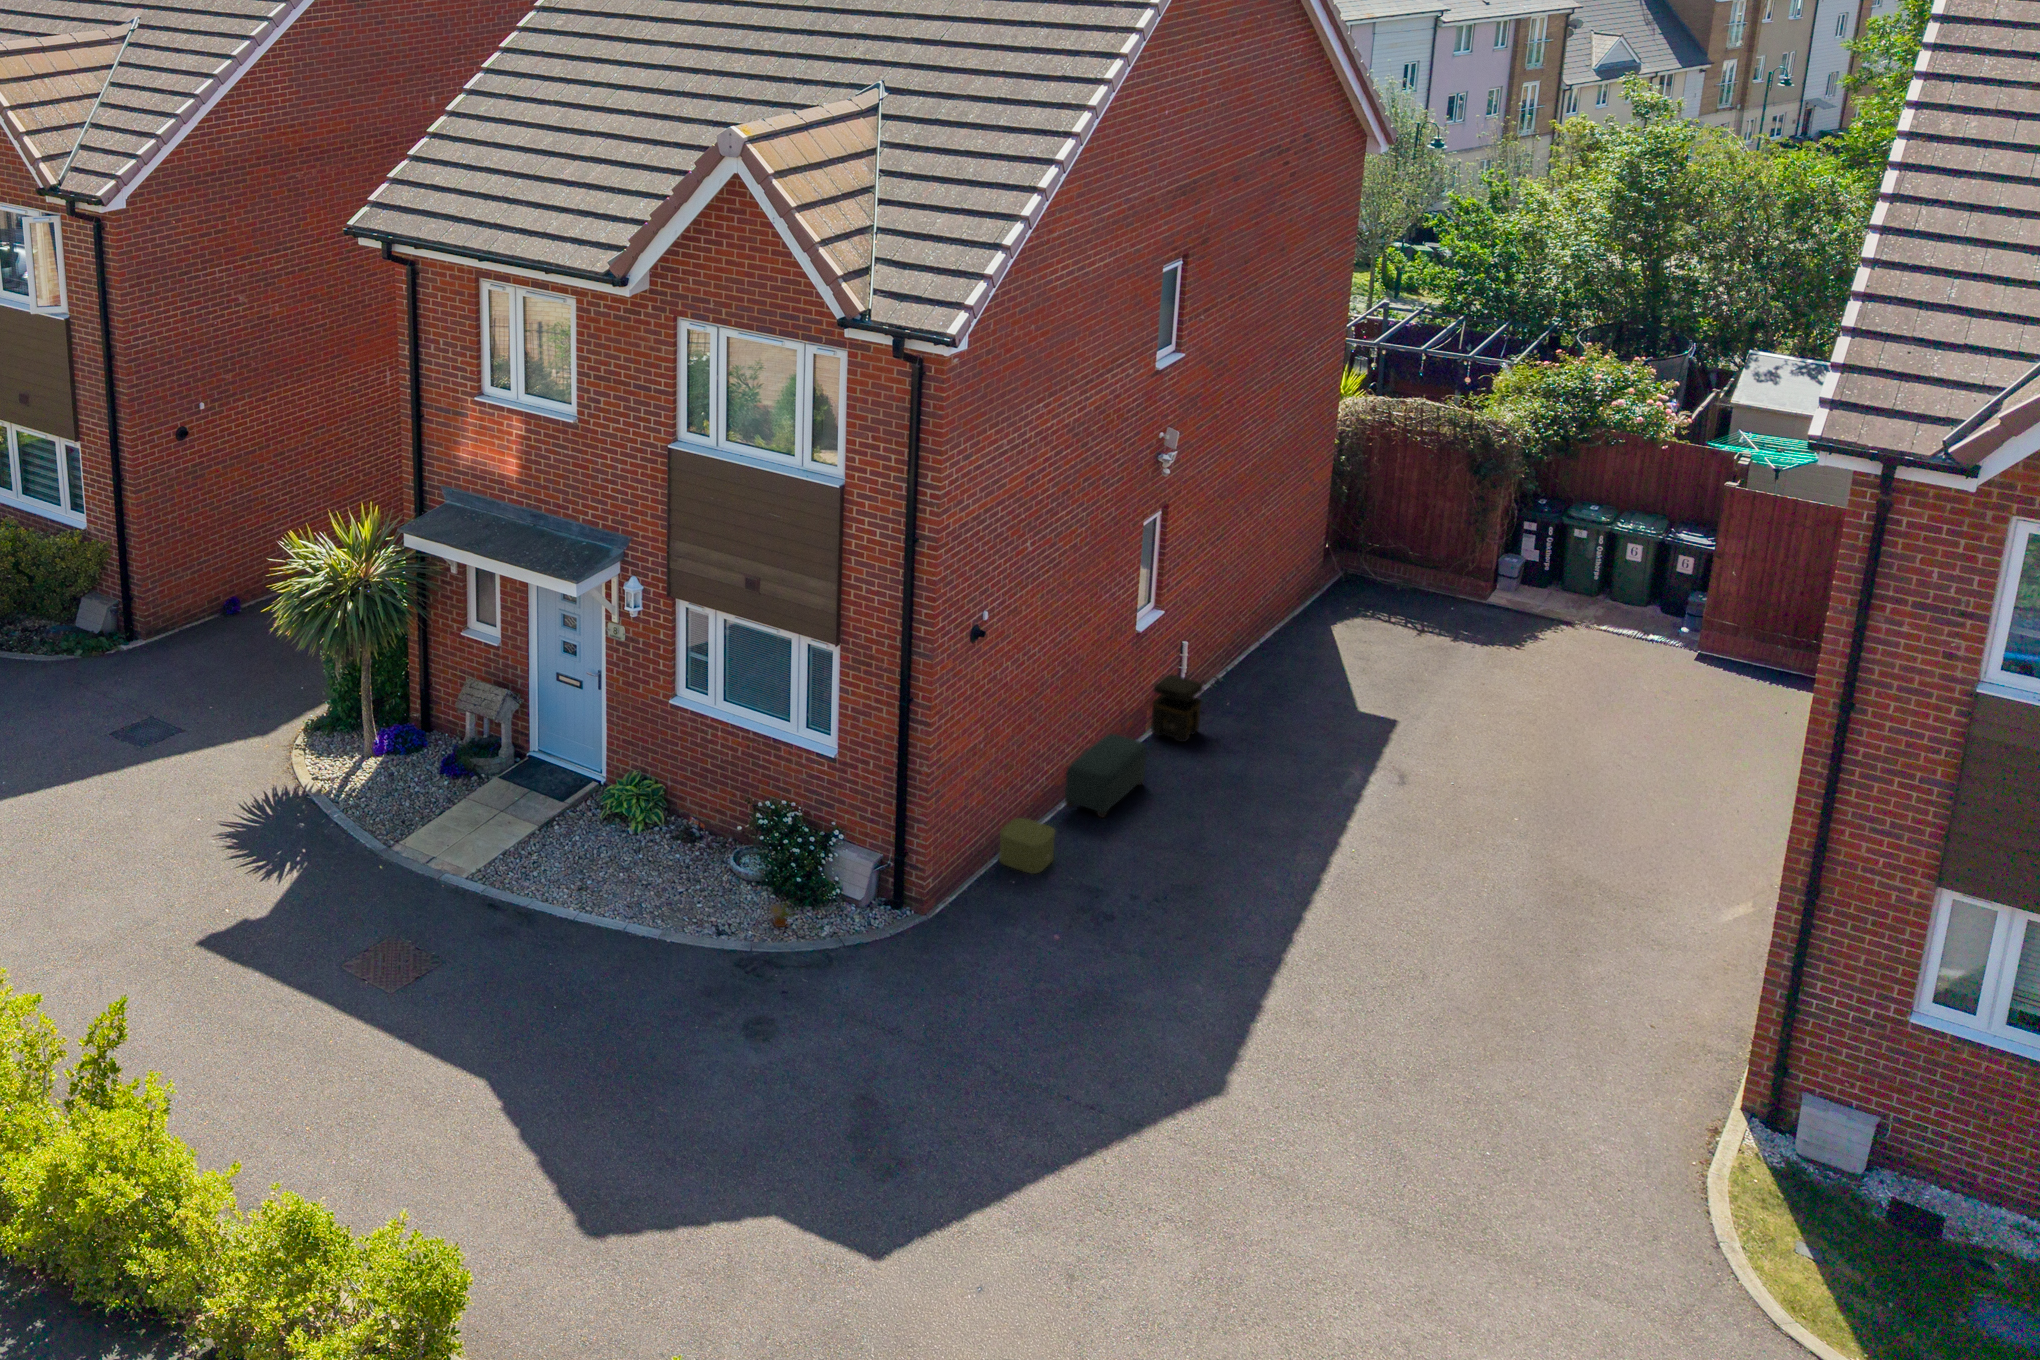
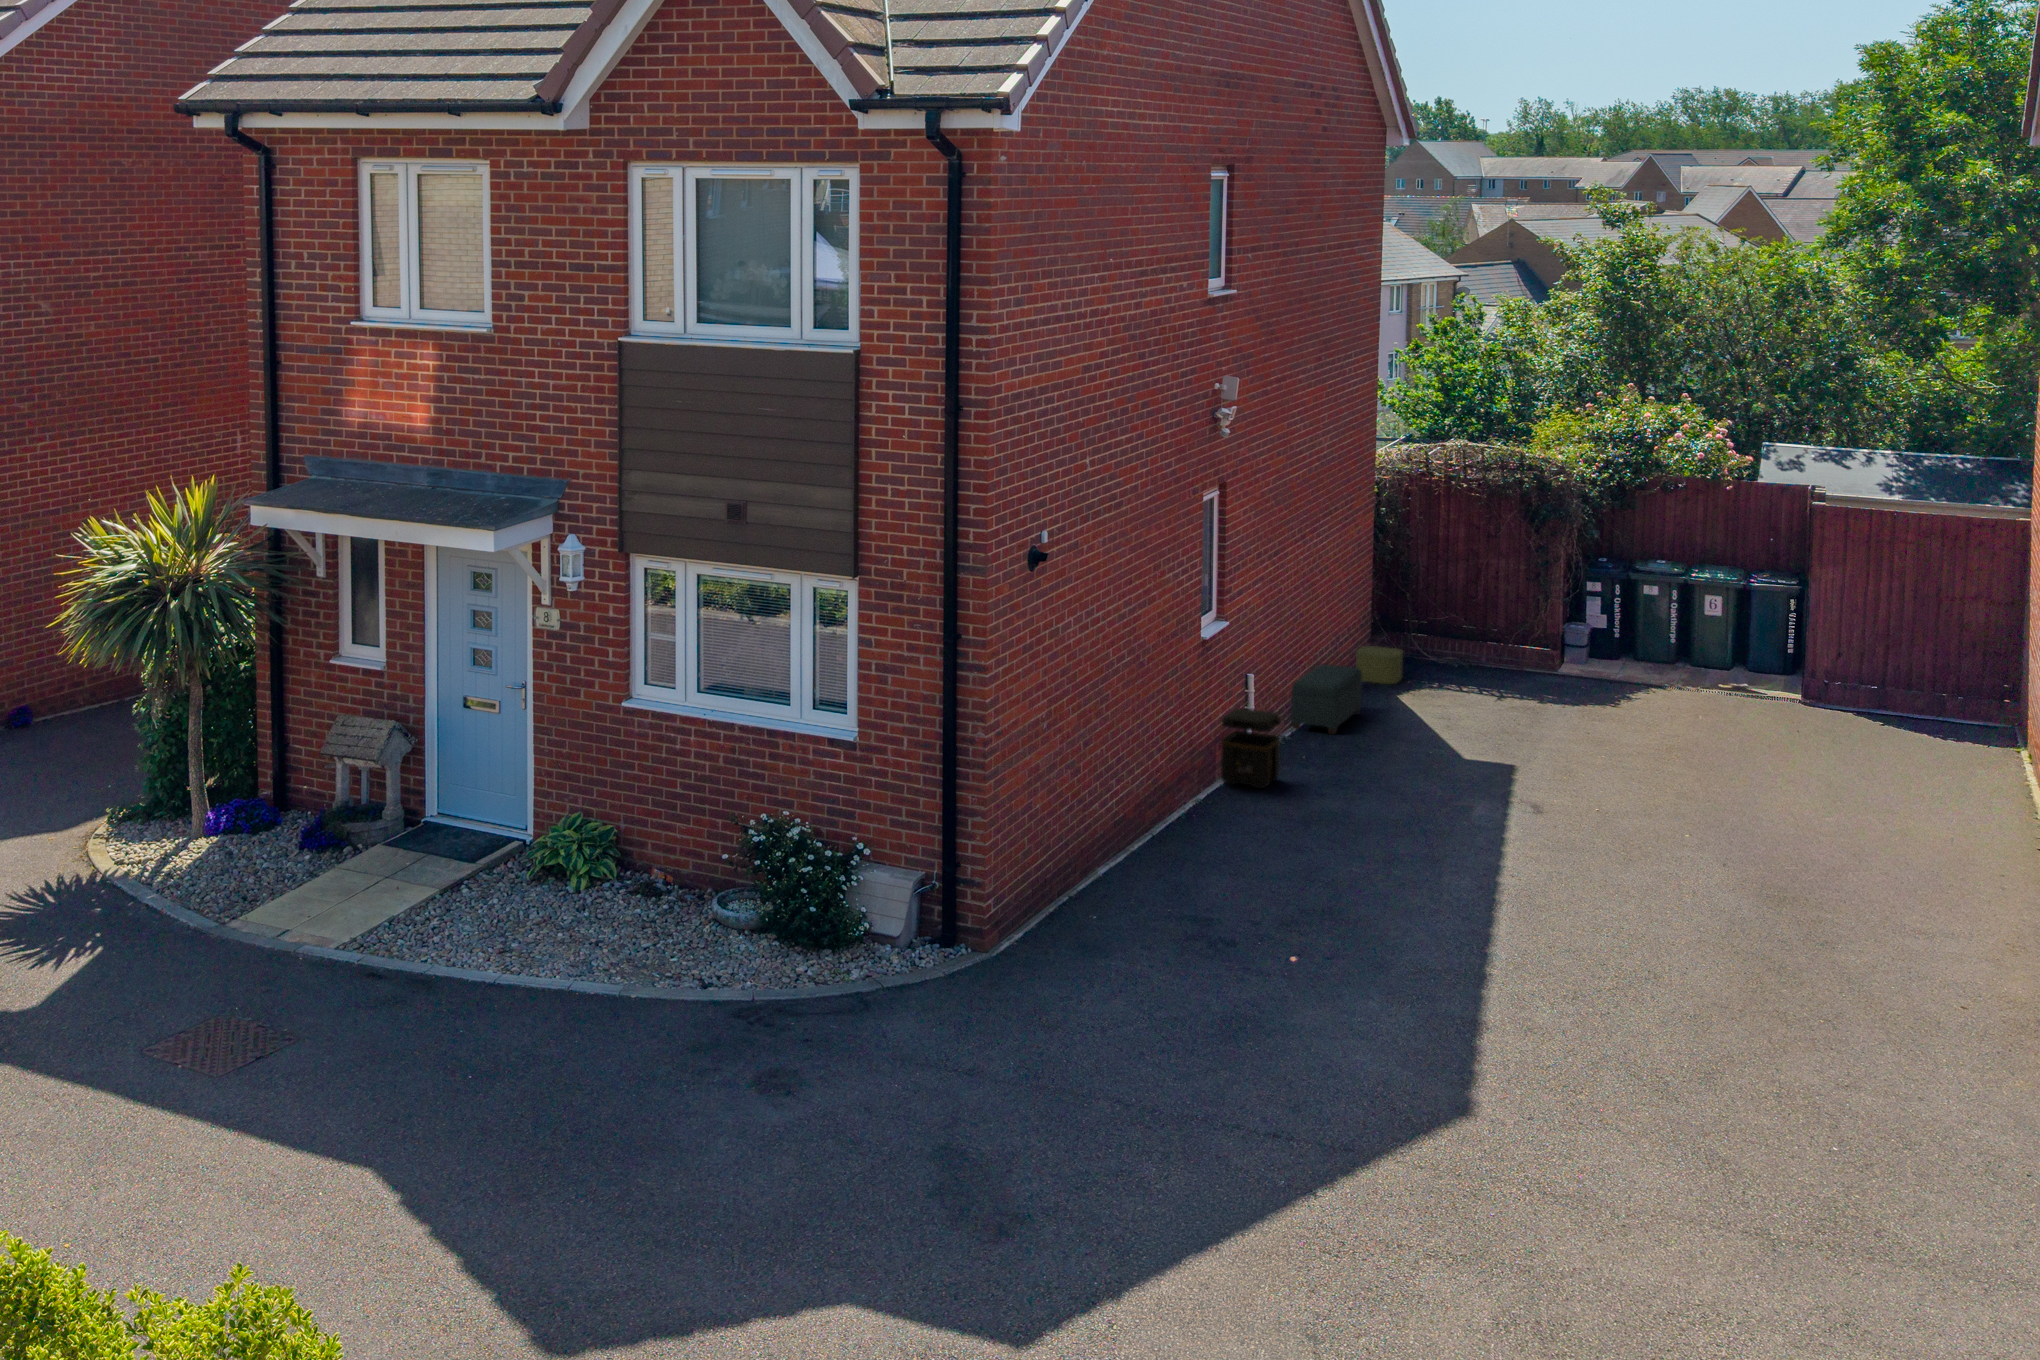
bench: present [1065,734,1146,818] -> present [1291,664,1362,734]
storage box: present [999,818,1055,873] -> present [1356,646,1403,684]
decorative plant: present [770,904,793,927] -> none [769,941,811,978]

